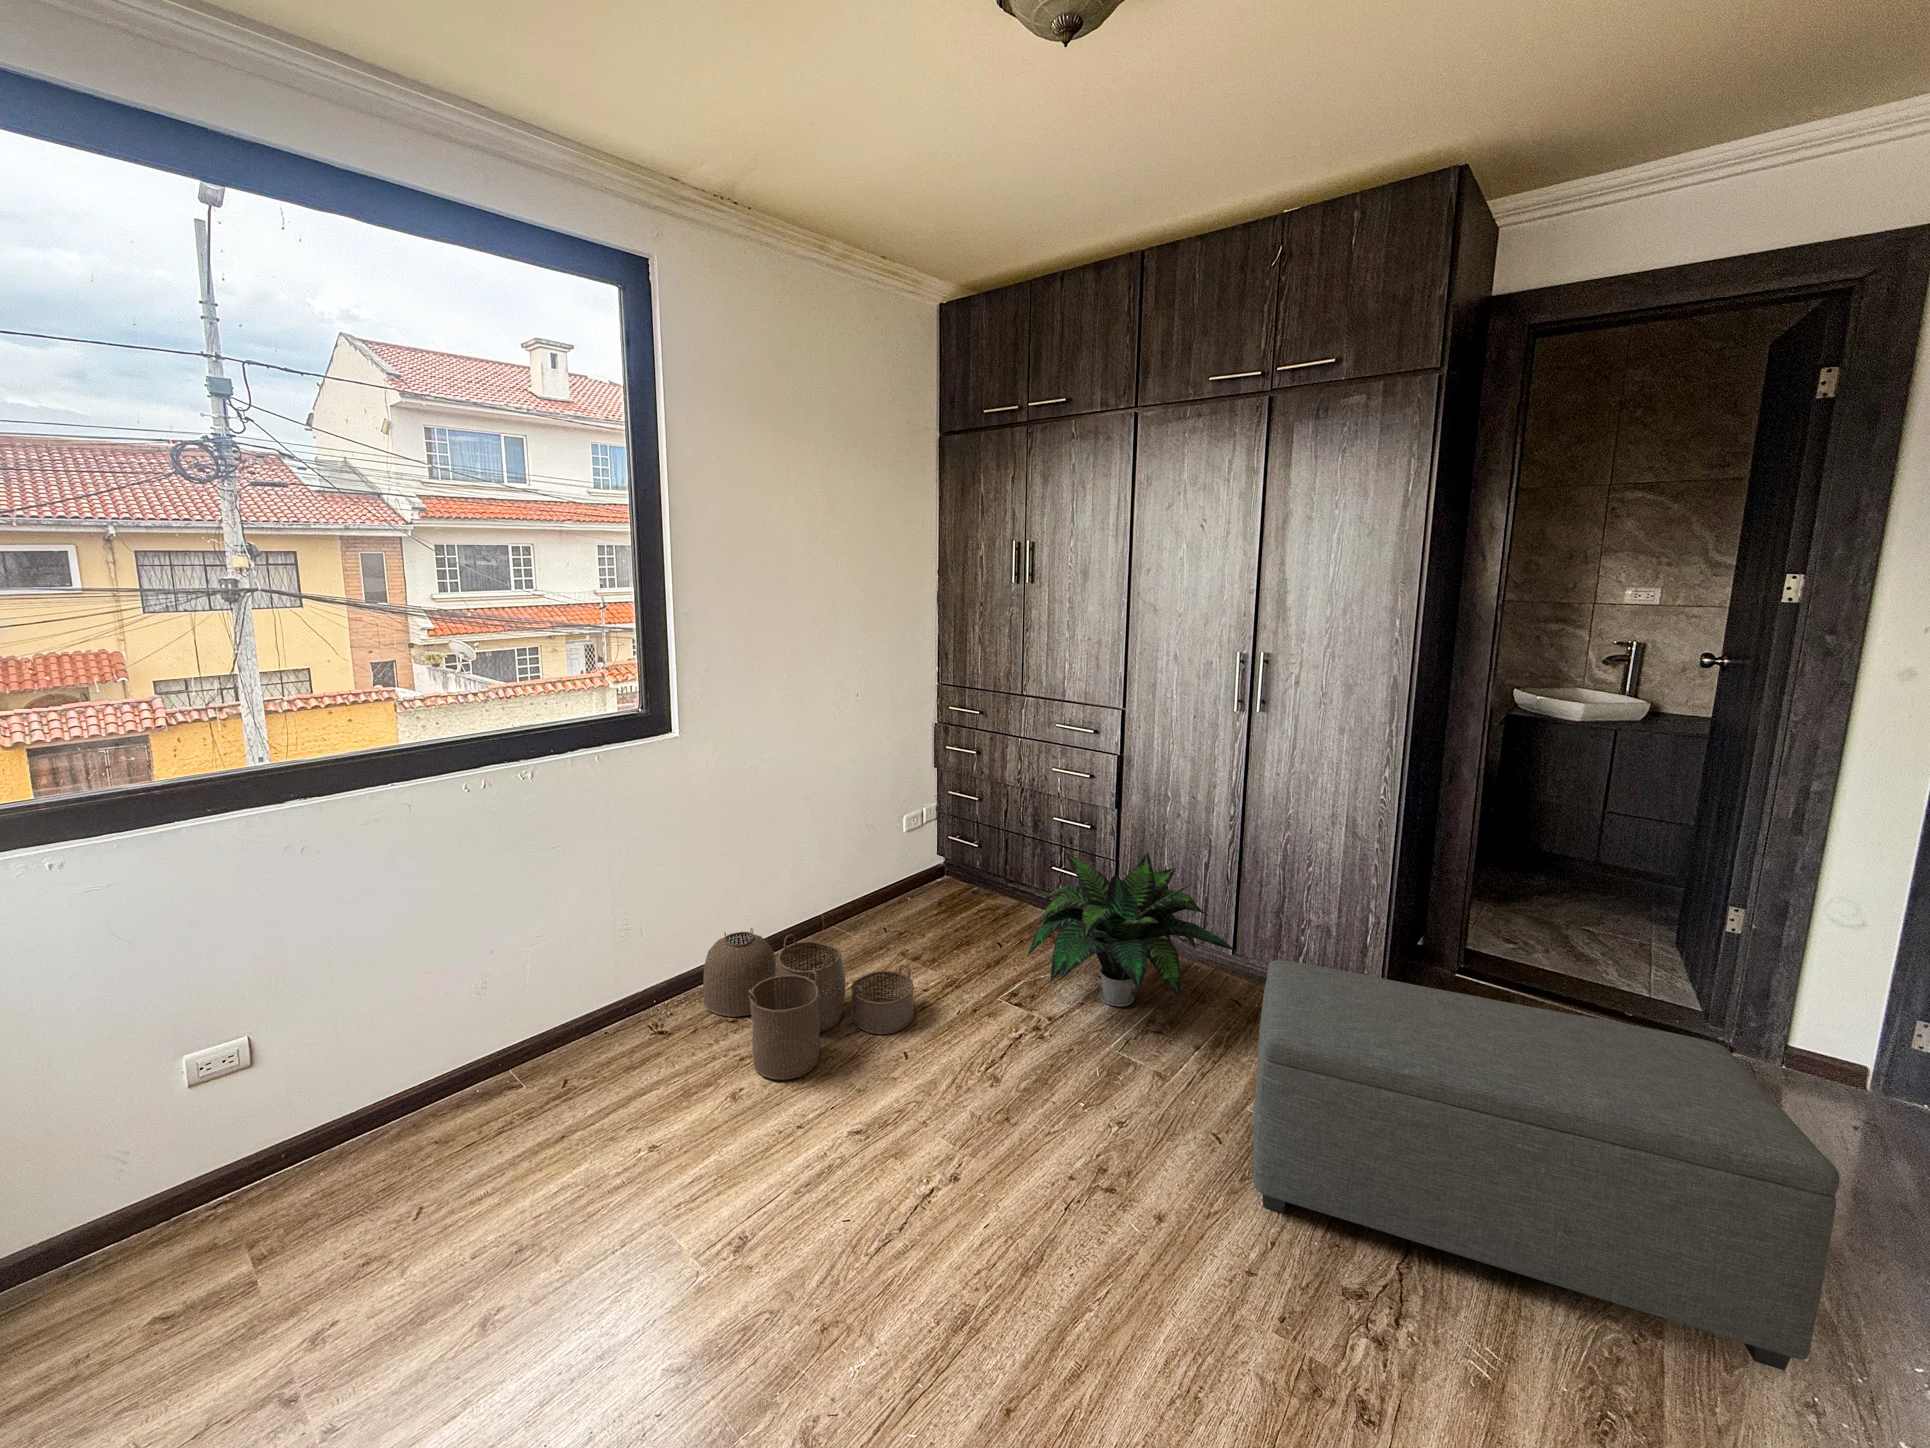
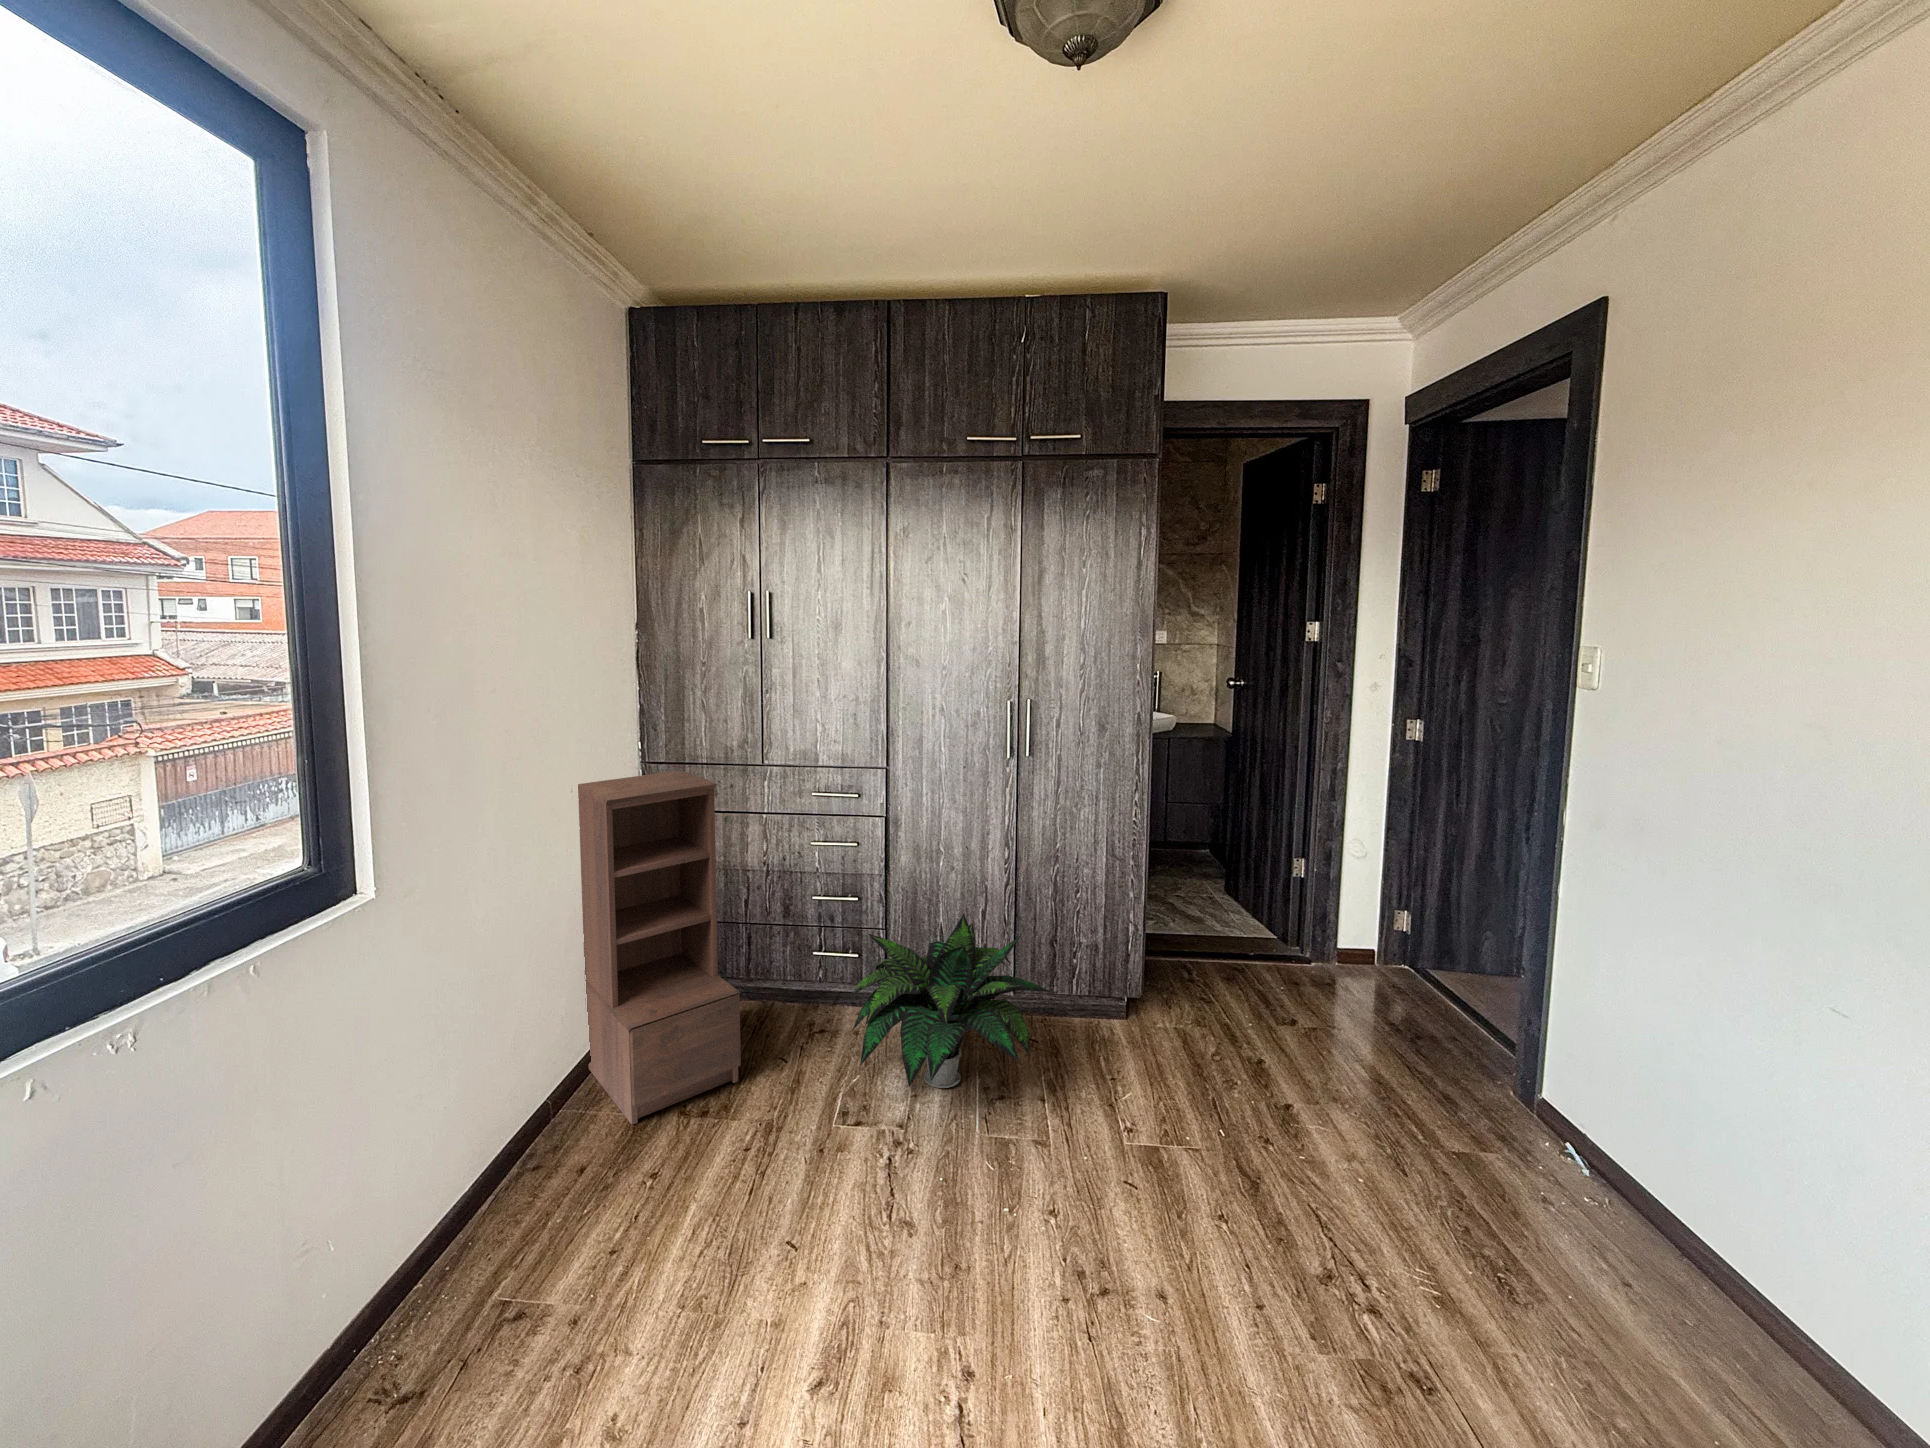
bookshelf: none [866,693,958,947] -> present [578,770,741,1125]
woven basket: present [703,928,914,1080] -> none [431,1131,767,1382]
ottoman: present [1253,960,1840,1371] -> none [1129,962,1529,1231]

